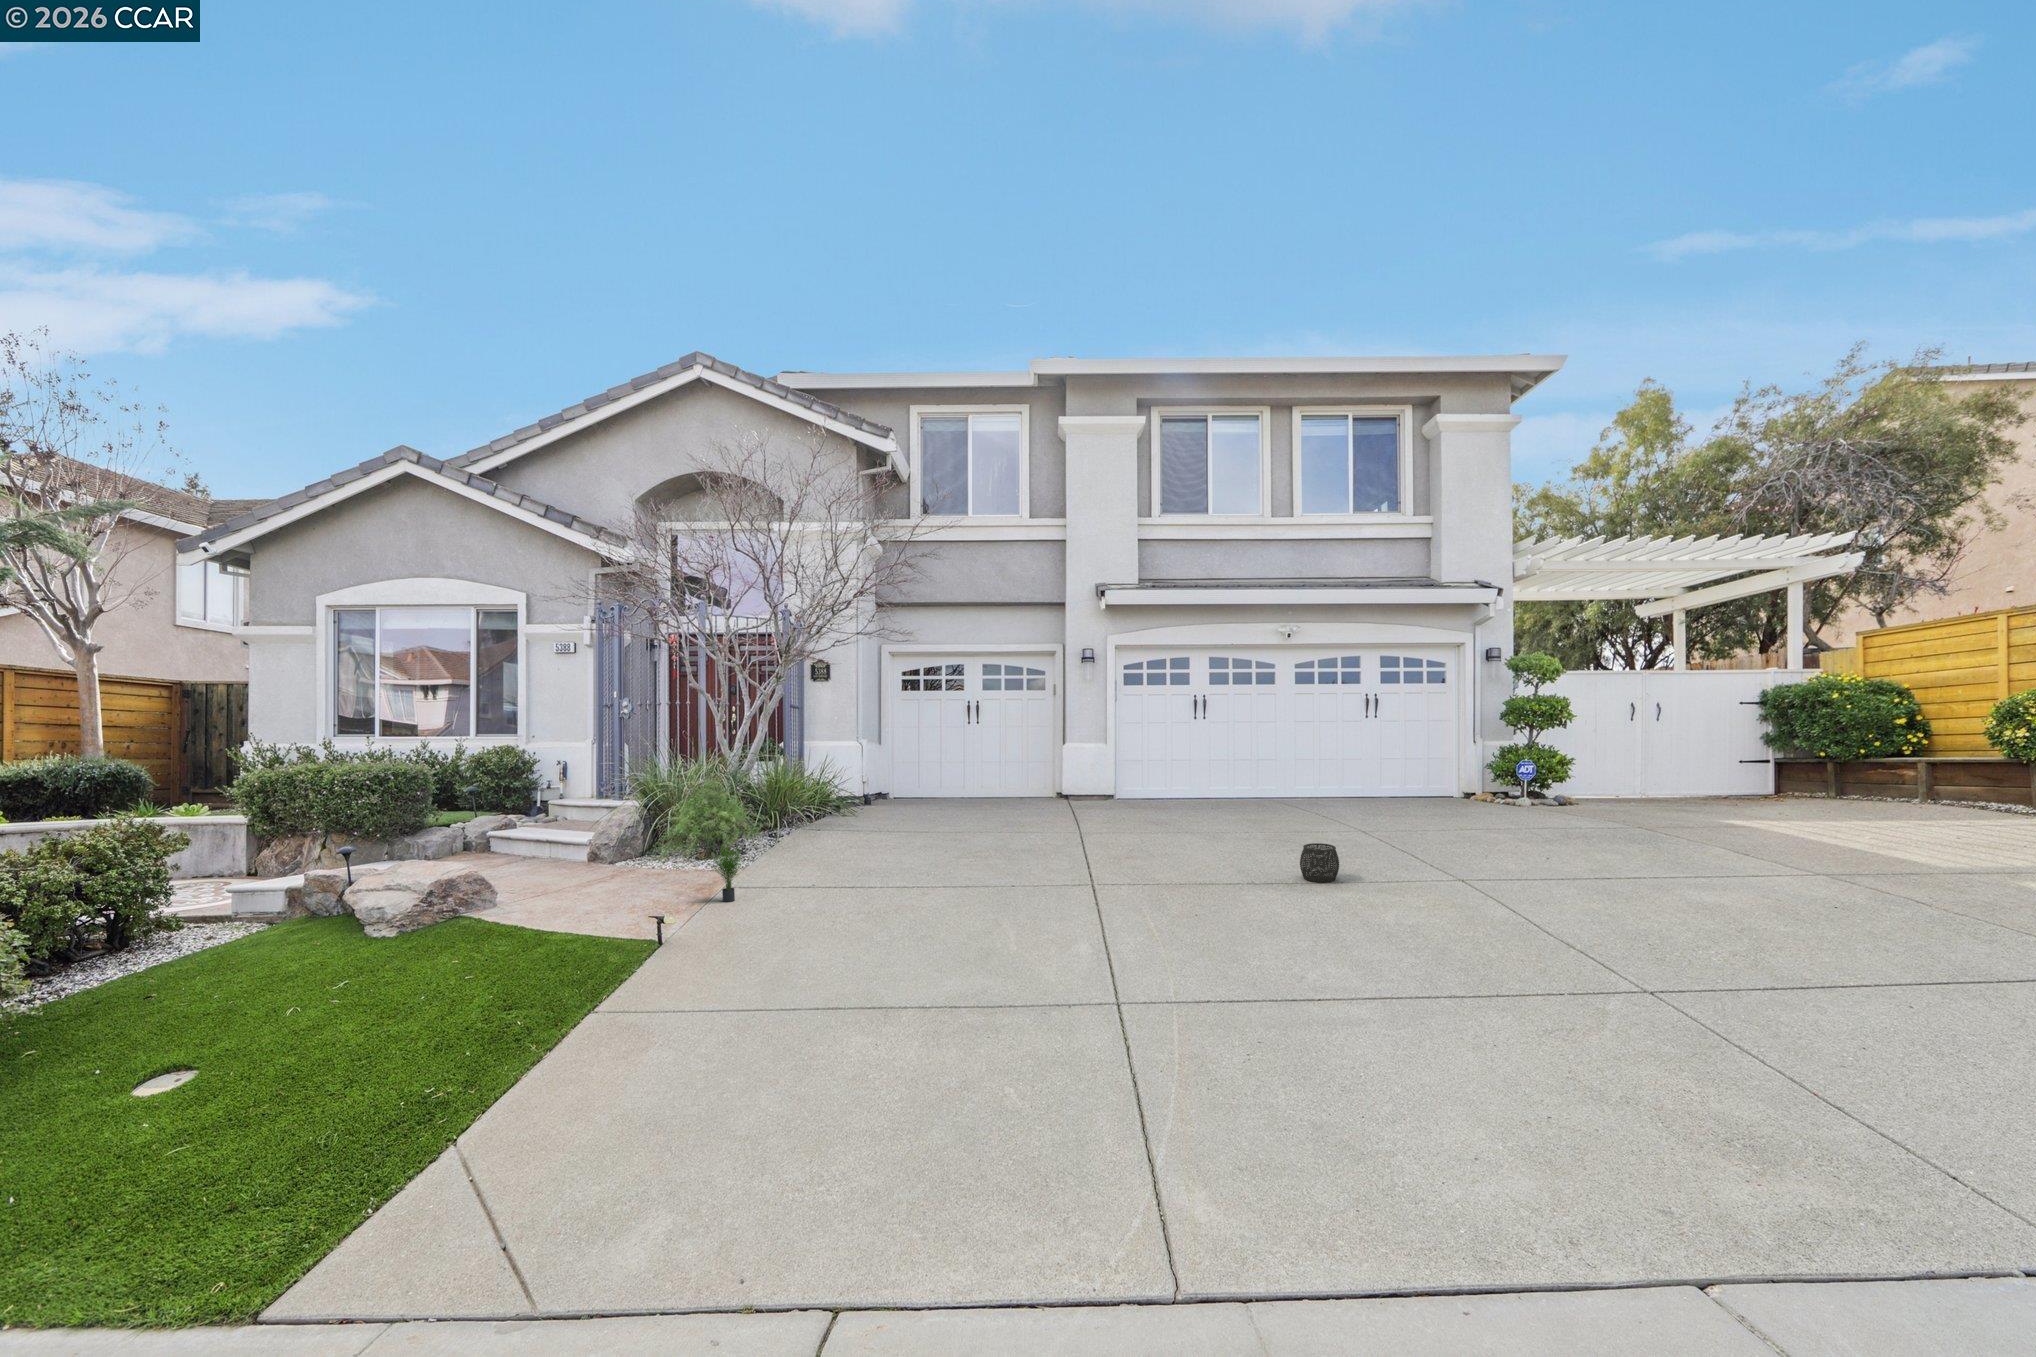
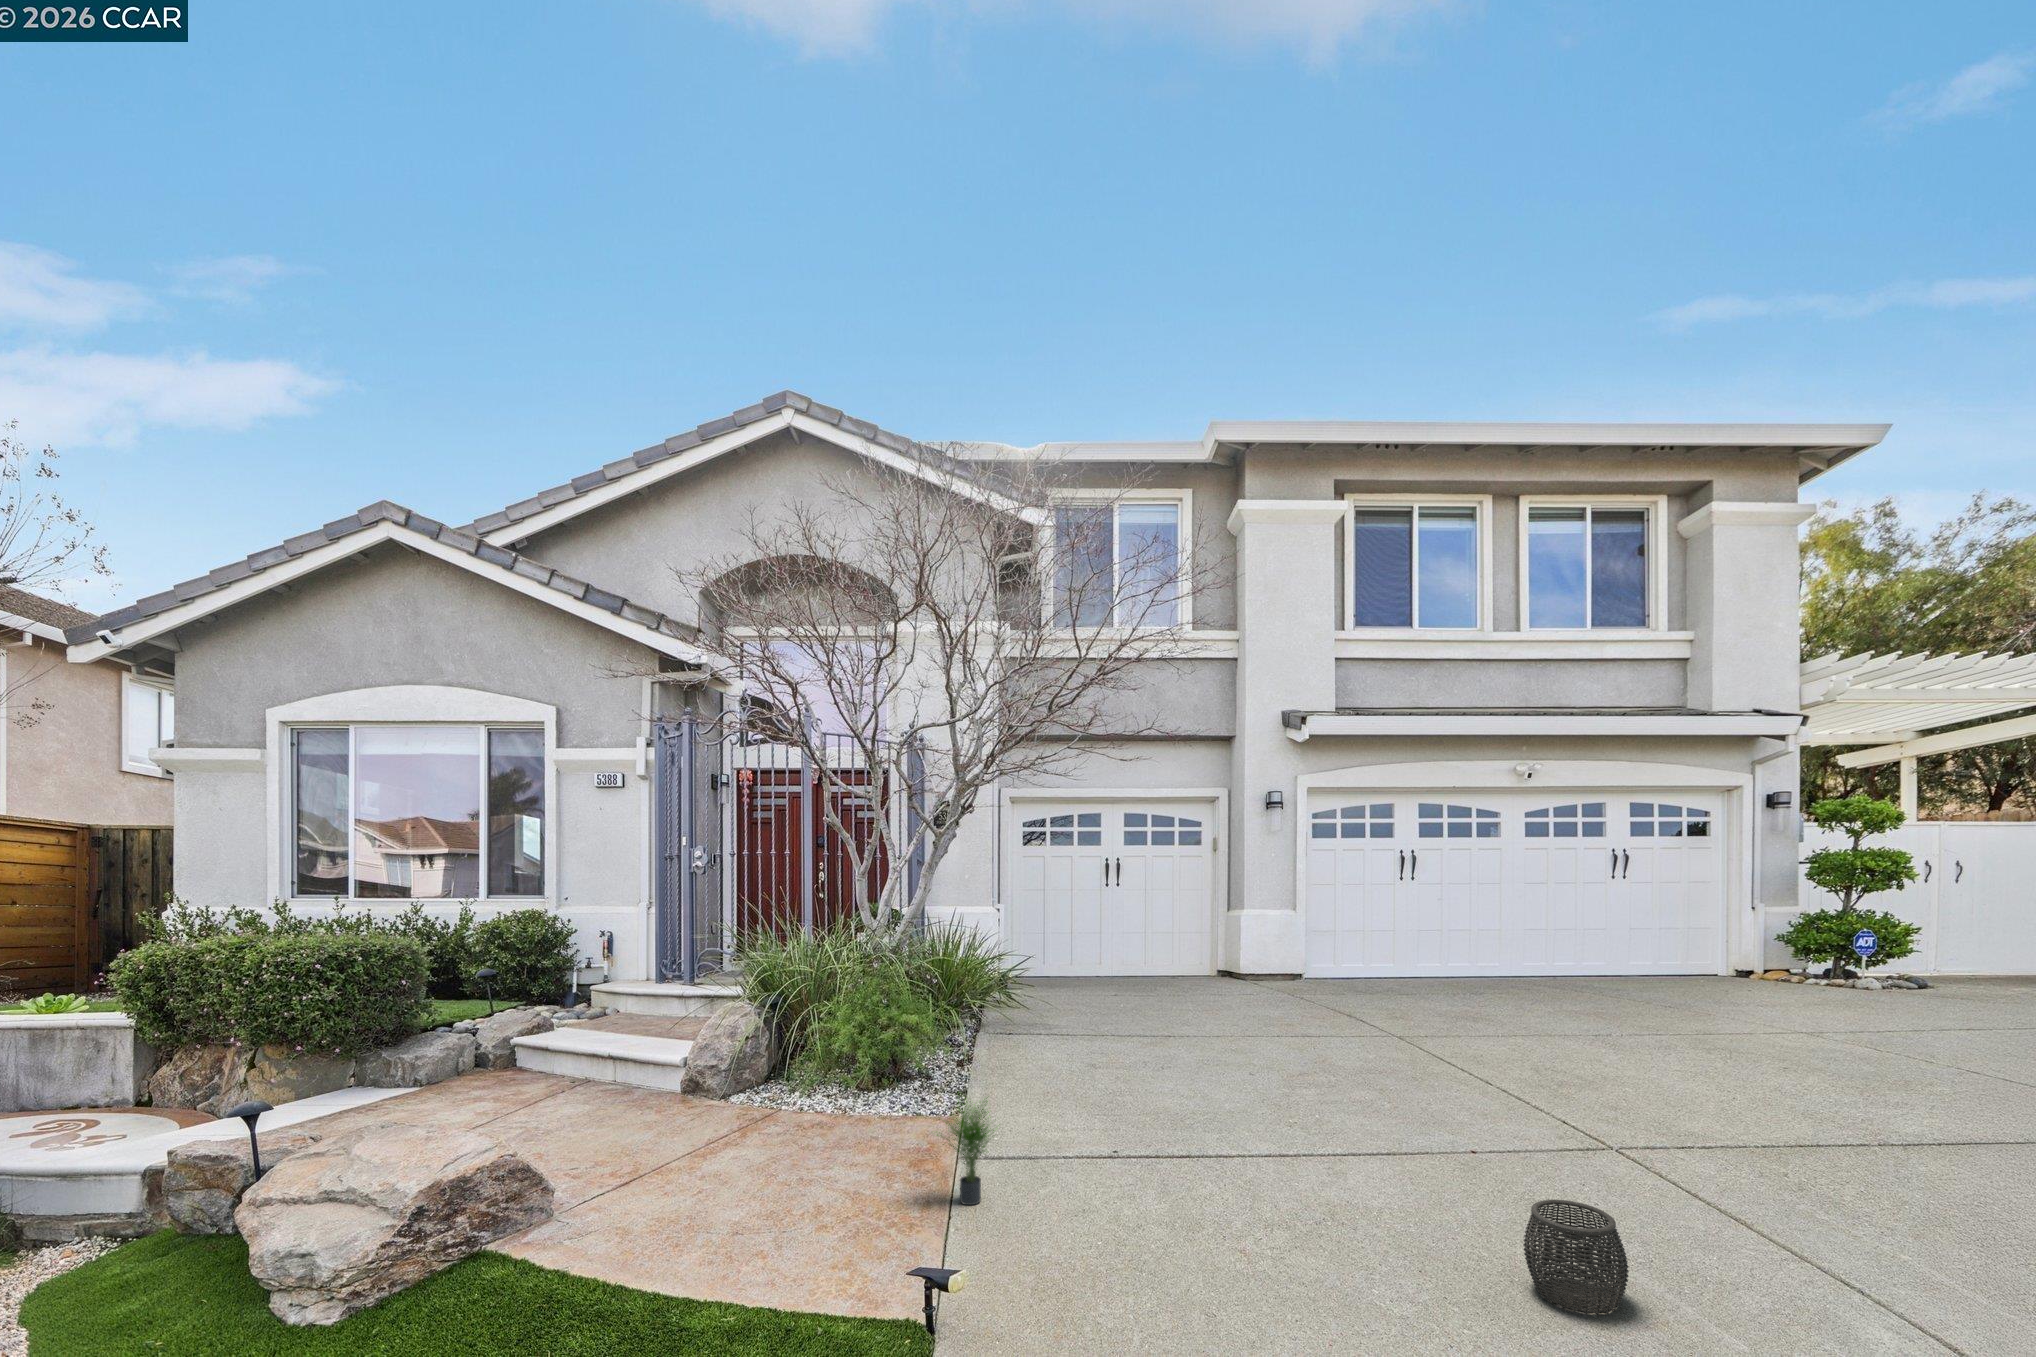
woven basket: present [1300,843,1339,882] -> present [1523,1200,1629,1314]

